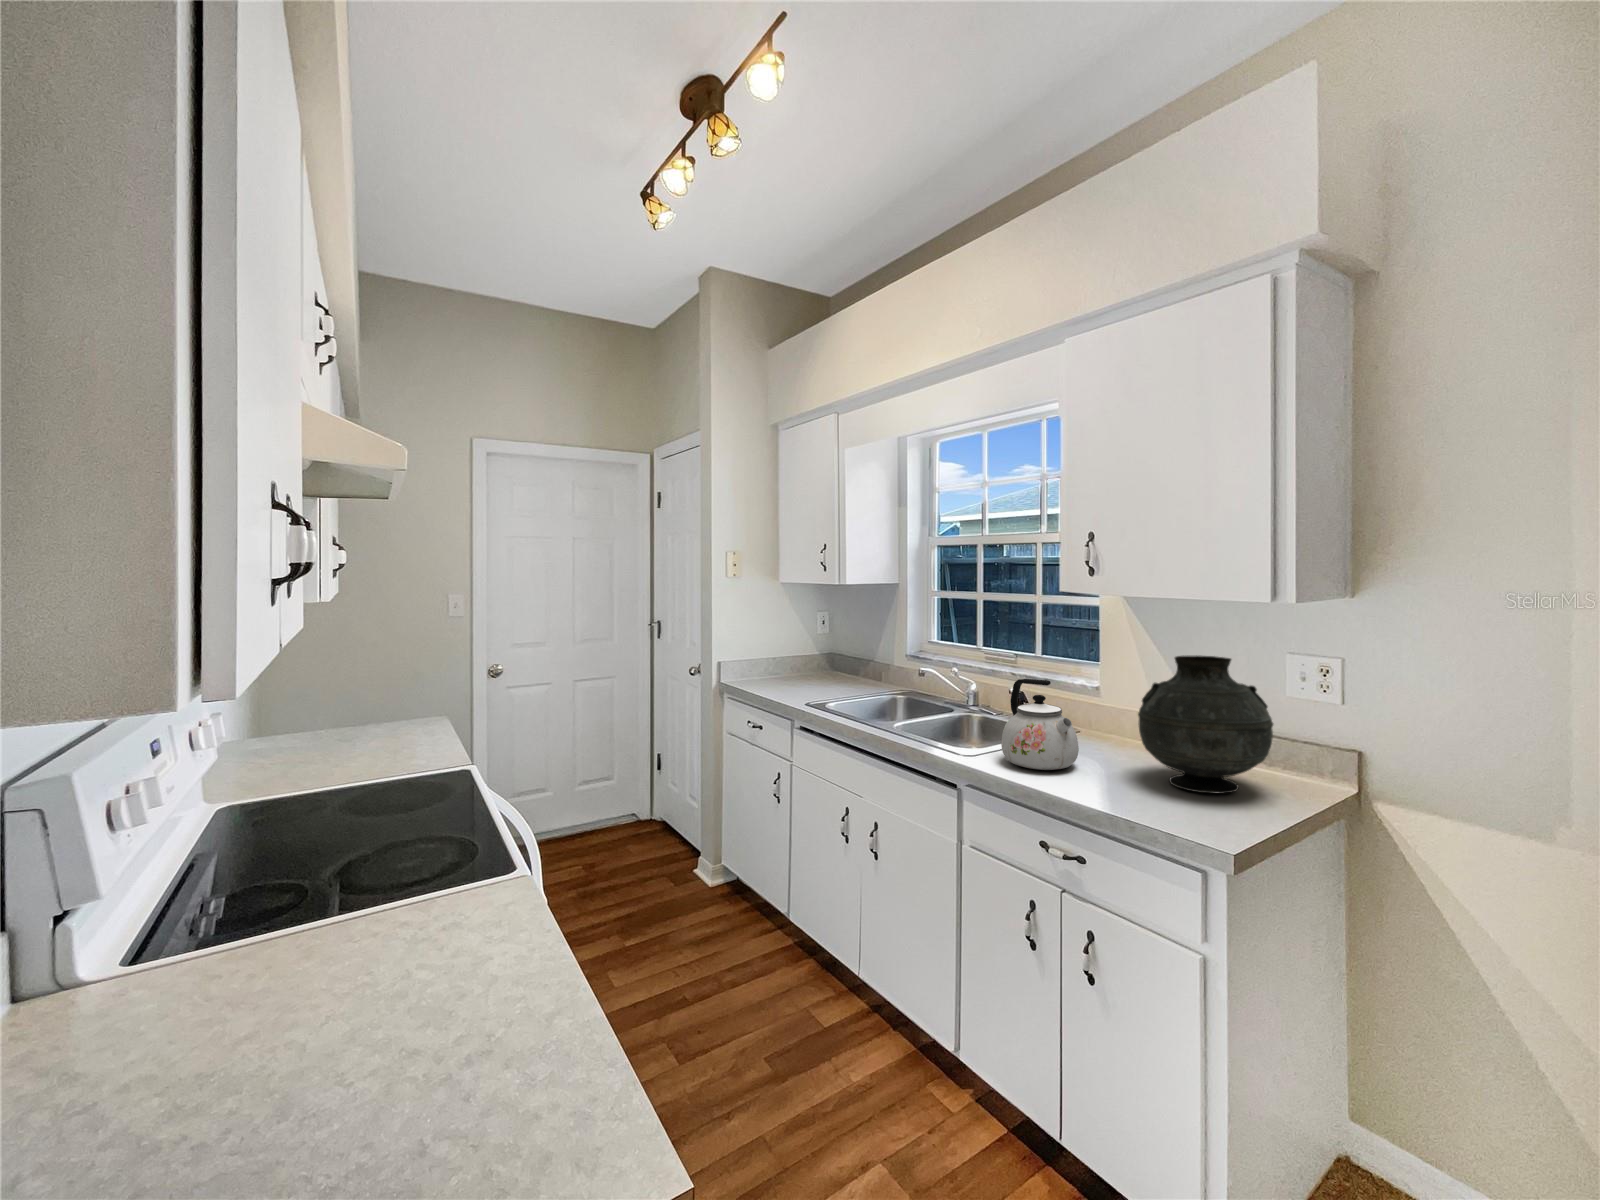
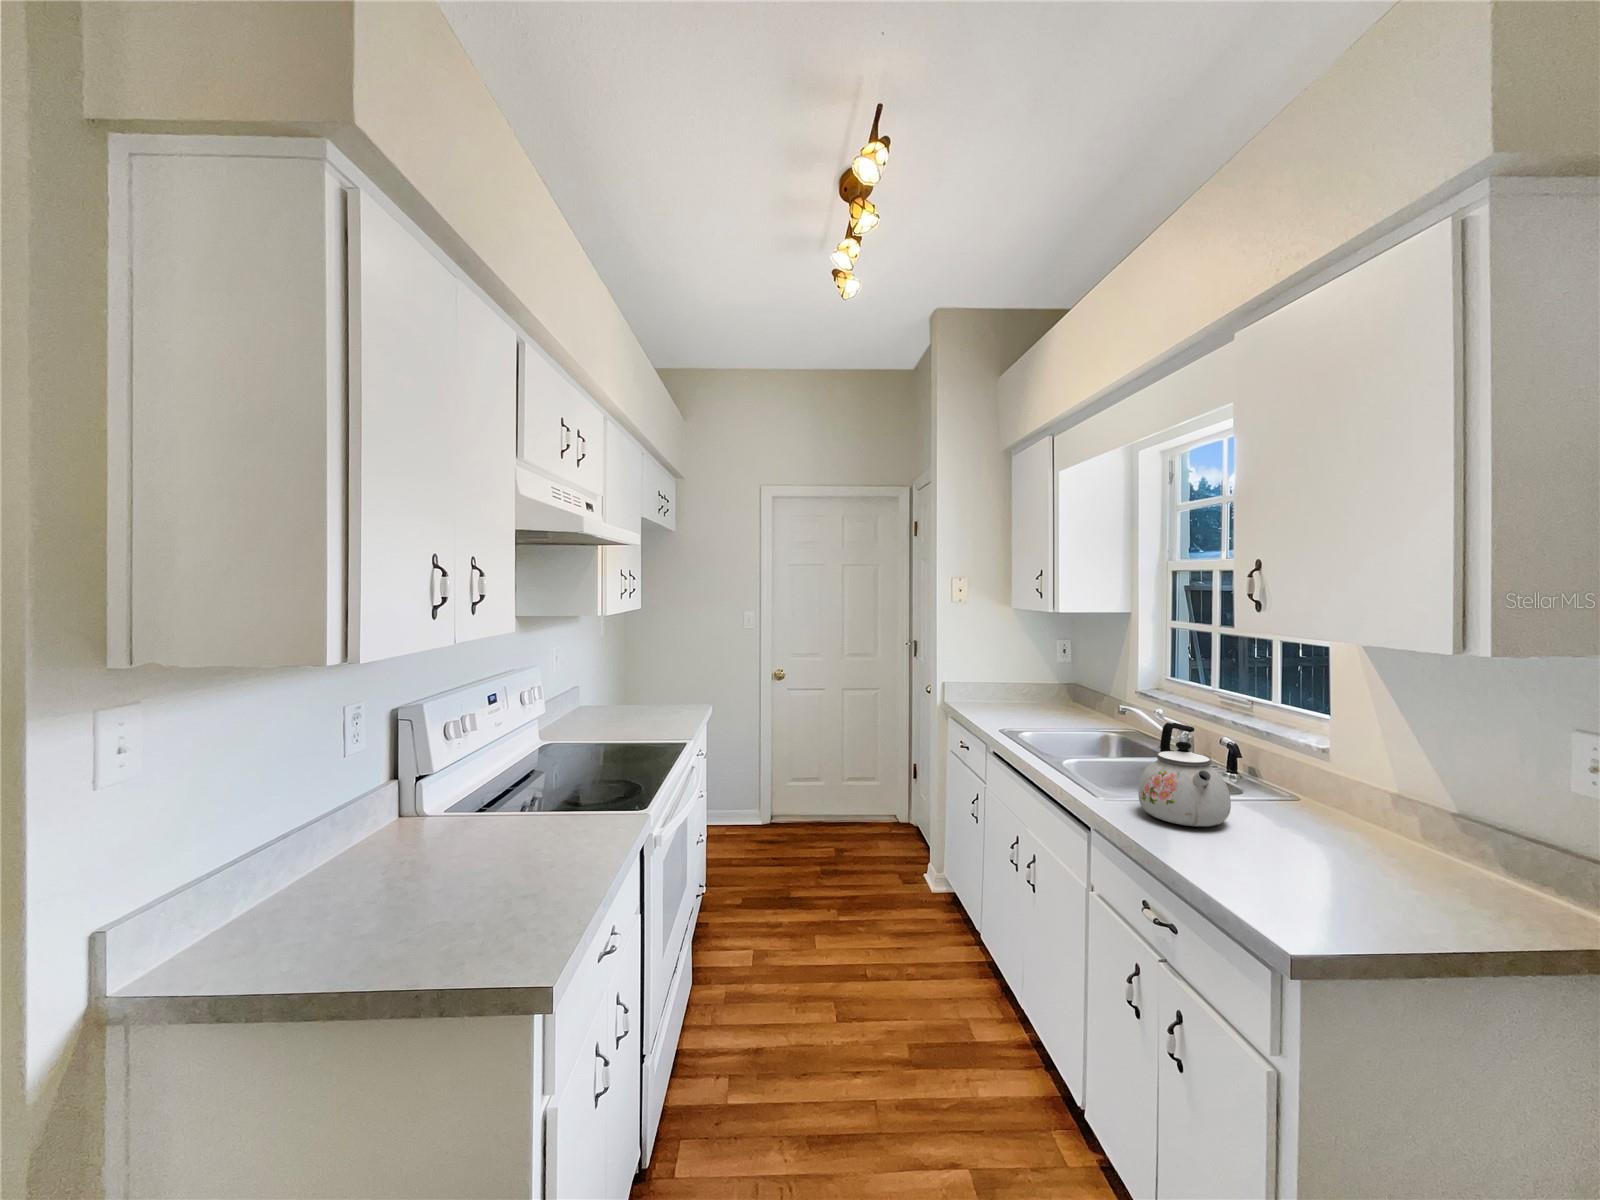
vase: present [1138,655,1273,794] -> none [1289,715,1479,892]

